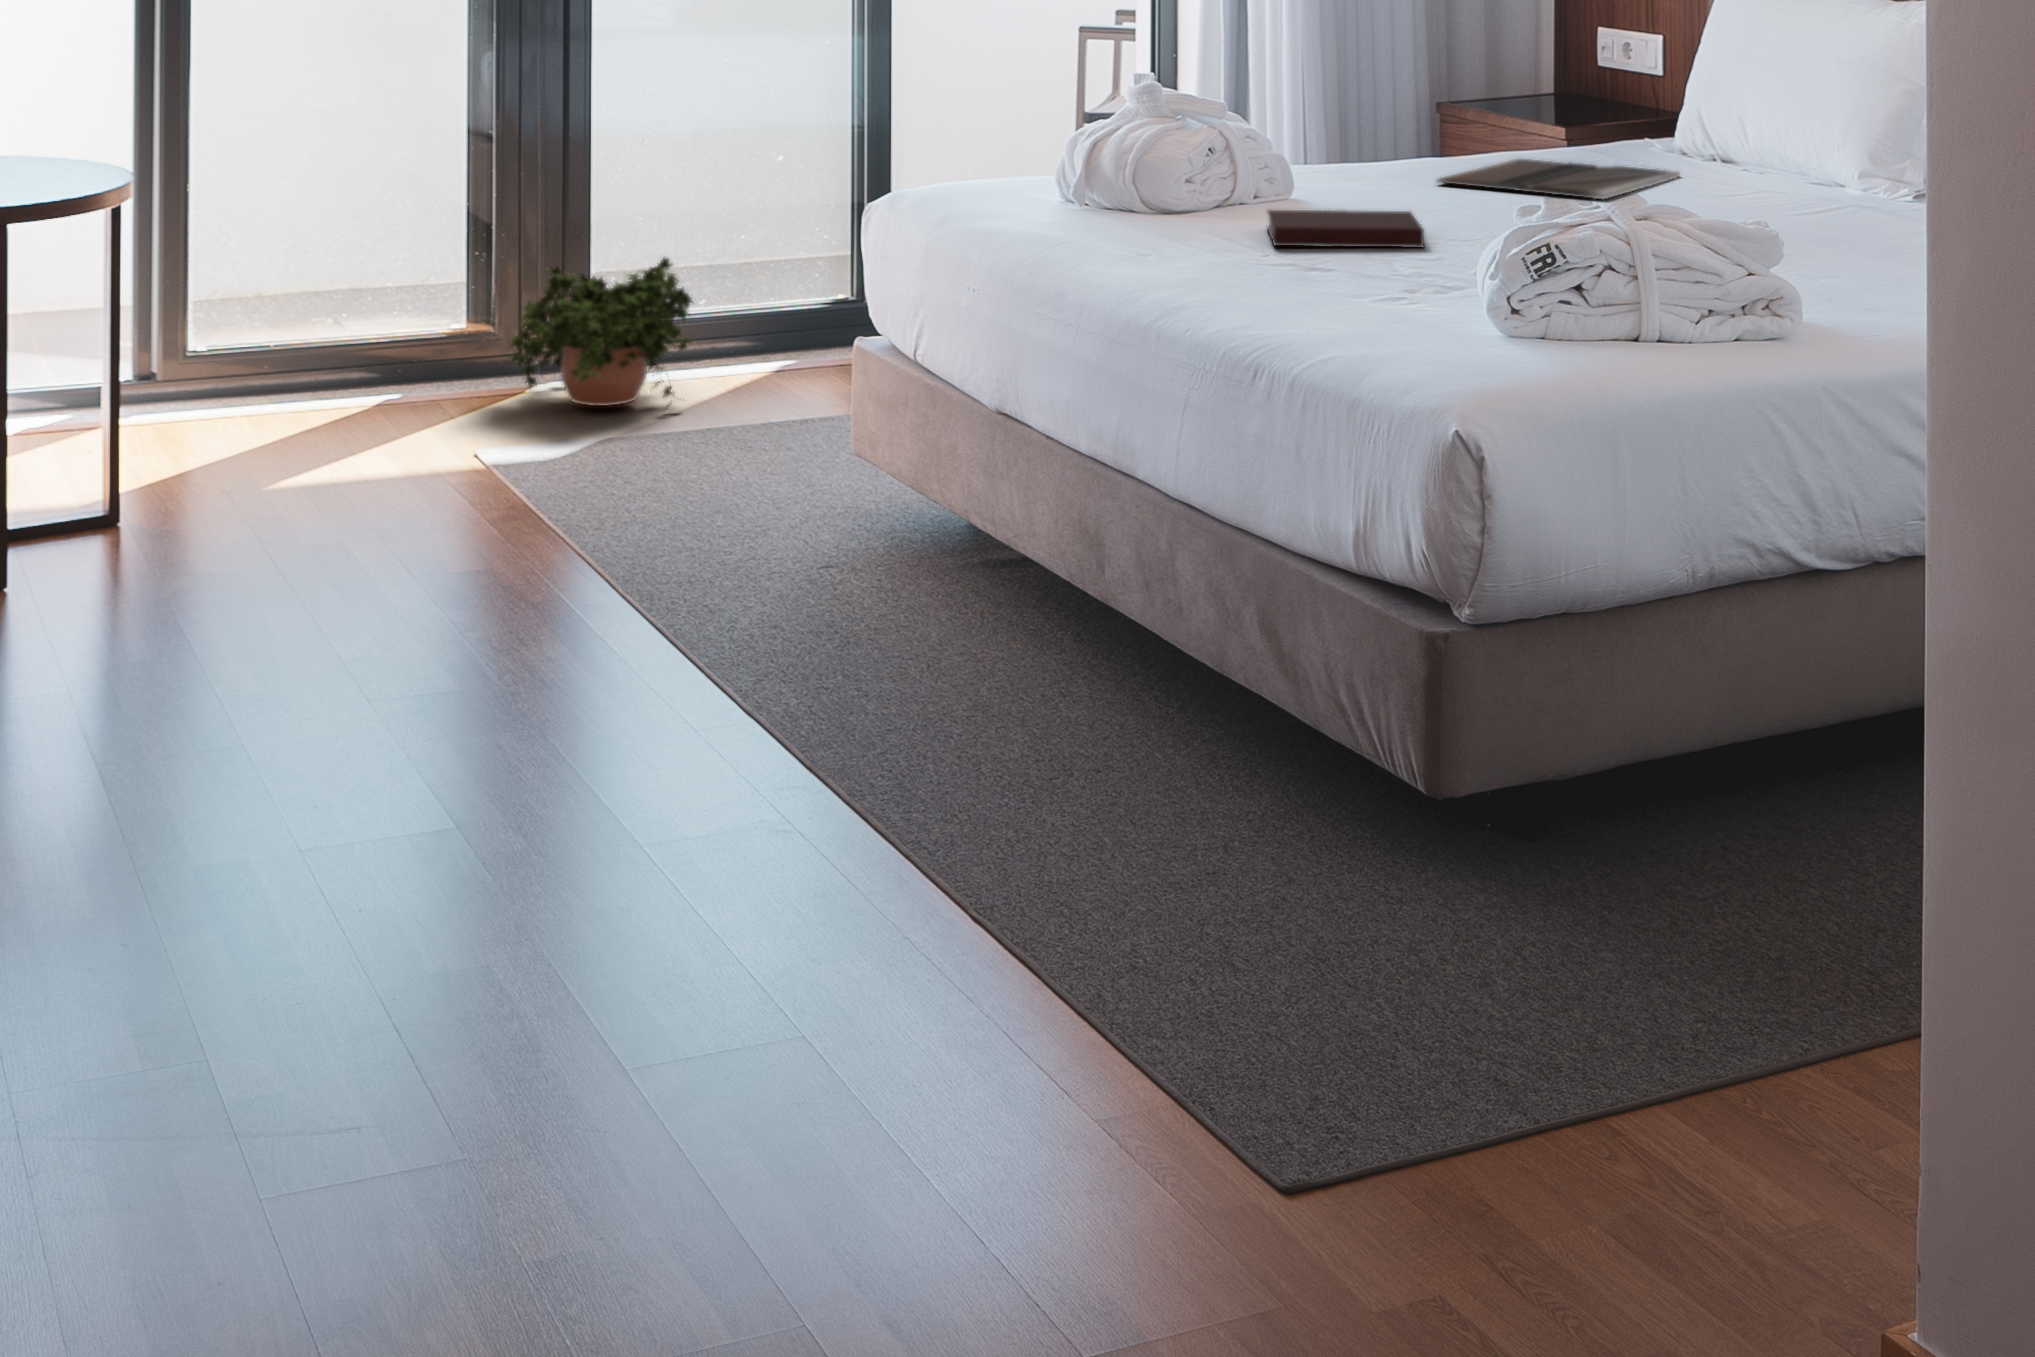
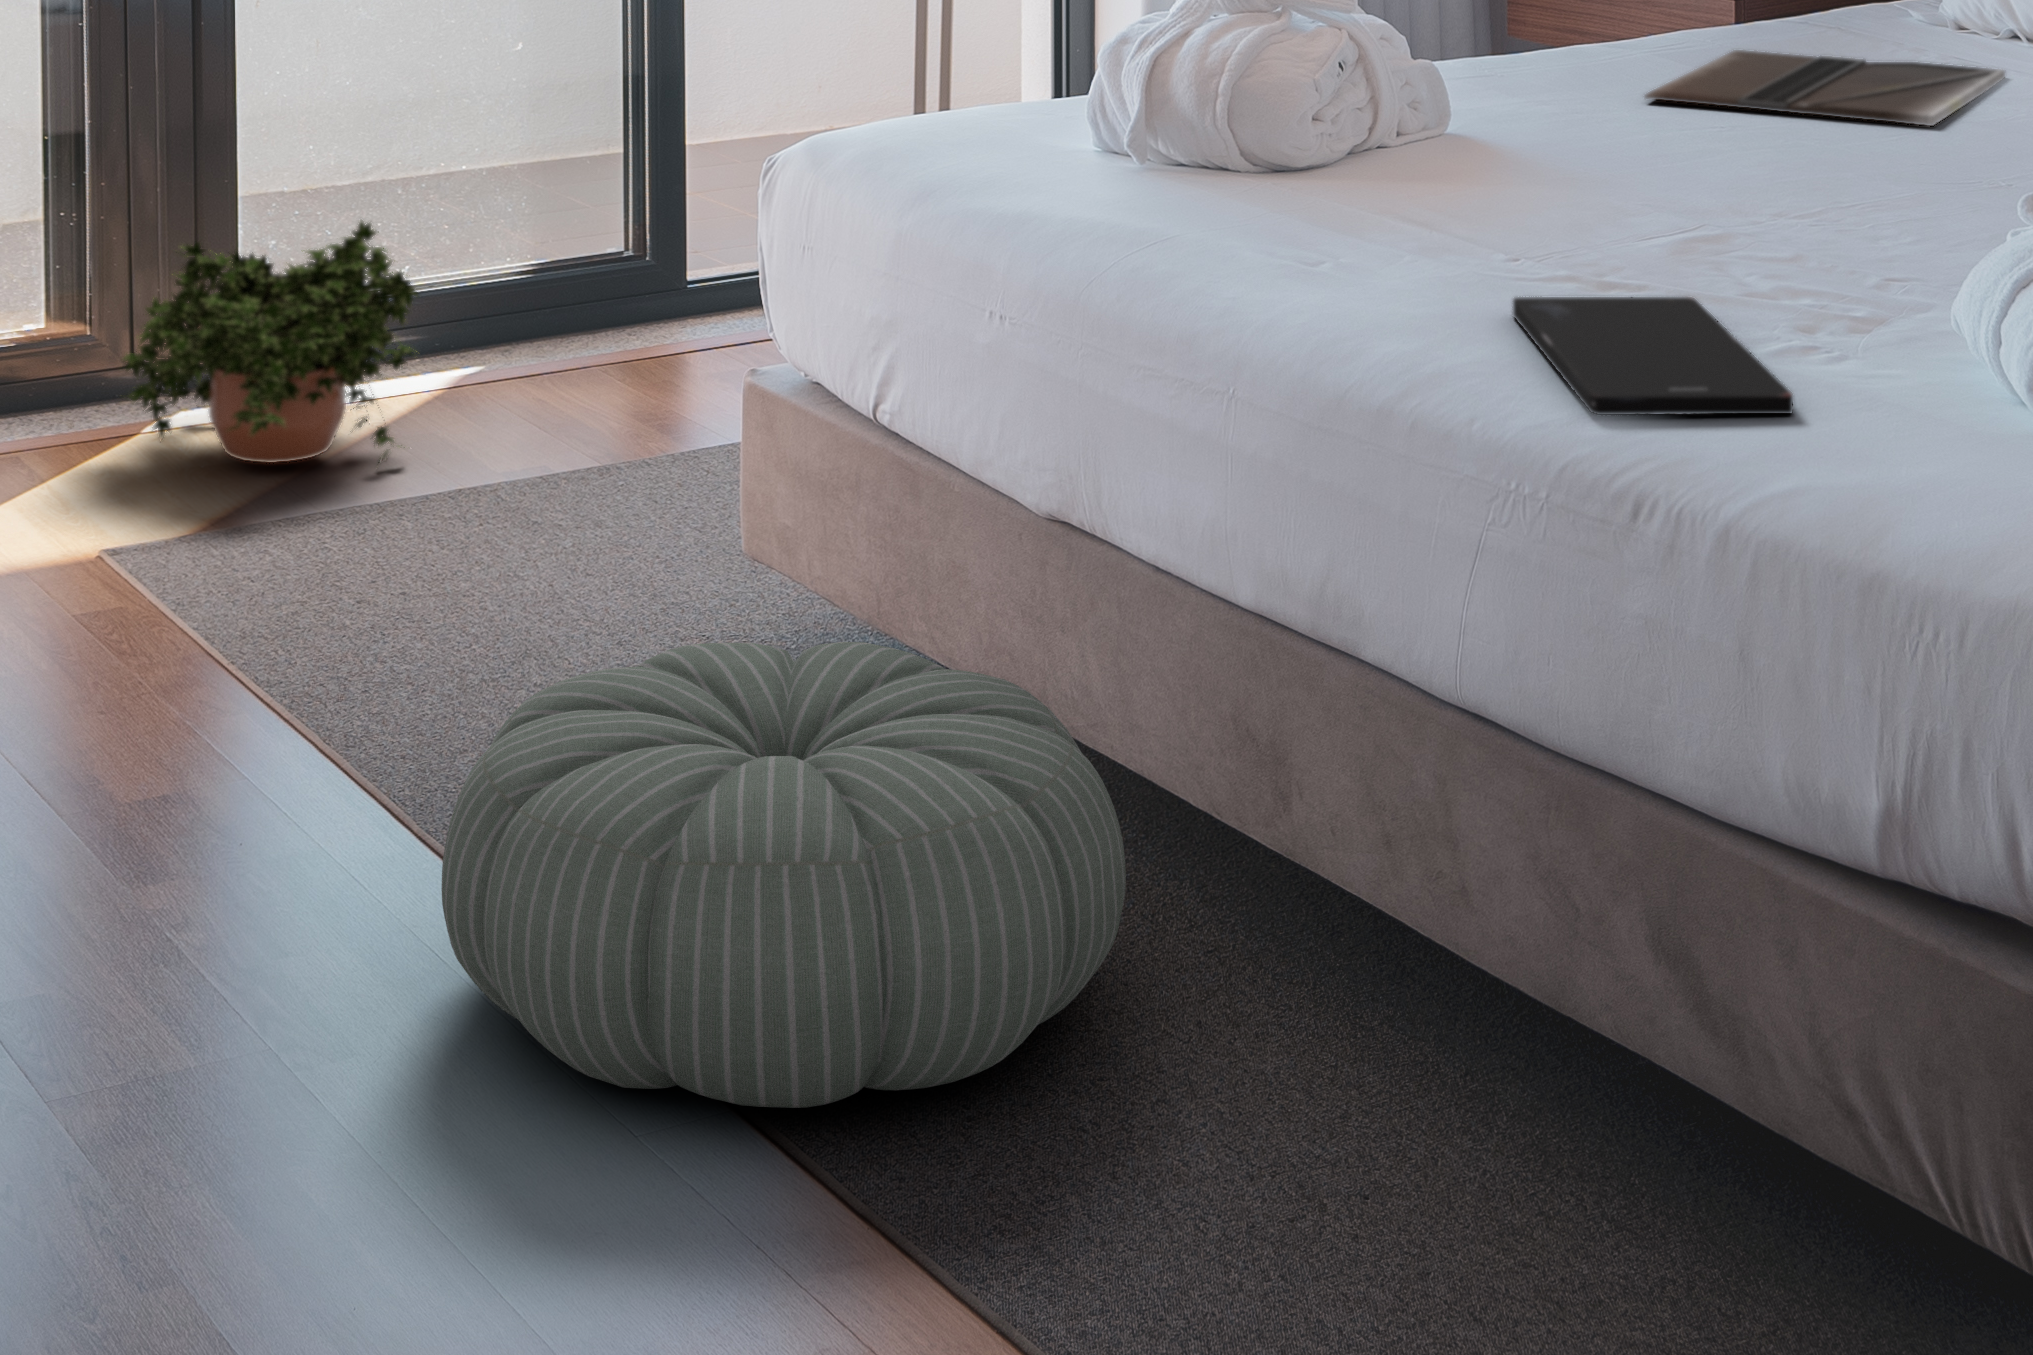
notebook: present [1268,210,1424,248] -> none [1448,164,1734,236]
smartphone: none [1251,272,1371,328] -> present [1513,297,1793,415]
pouf: none [602,469,1000,714] -> present [442,642,1126,1108]

